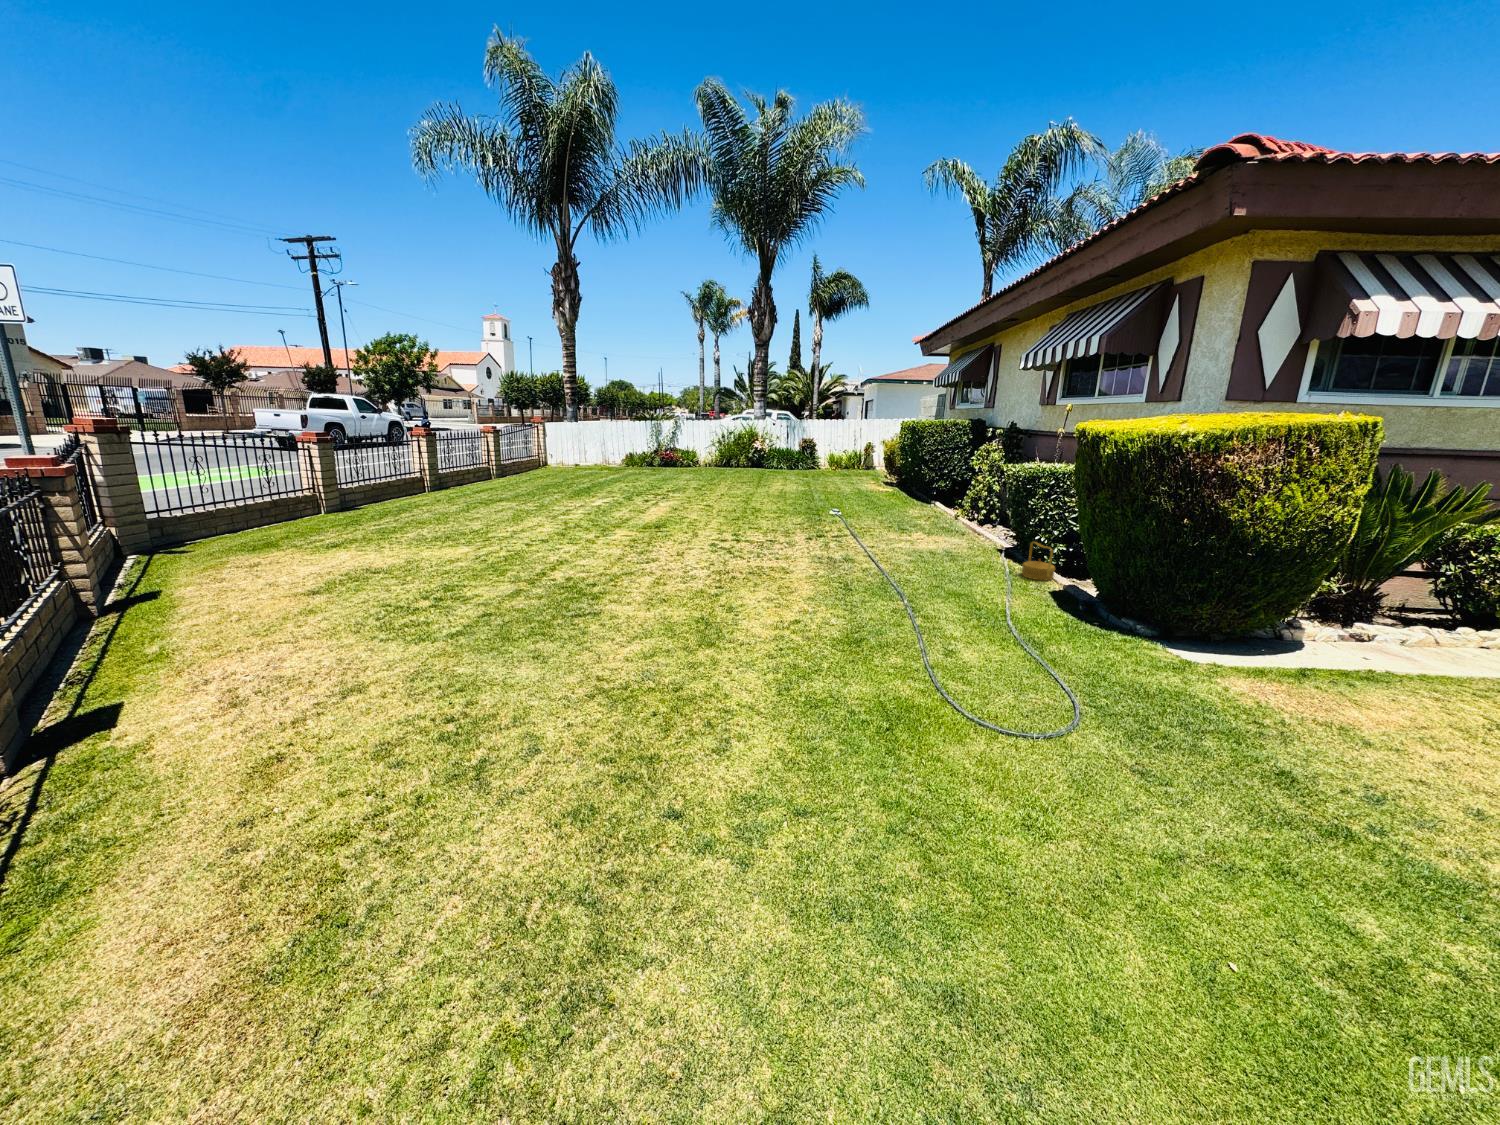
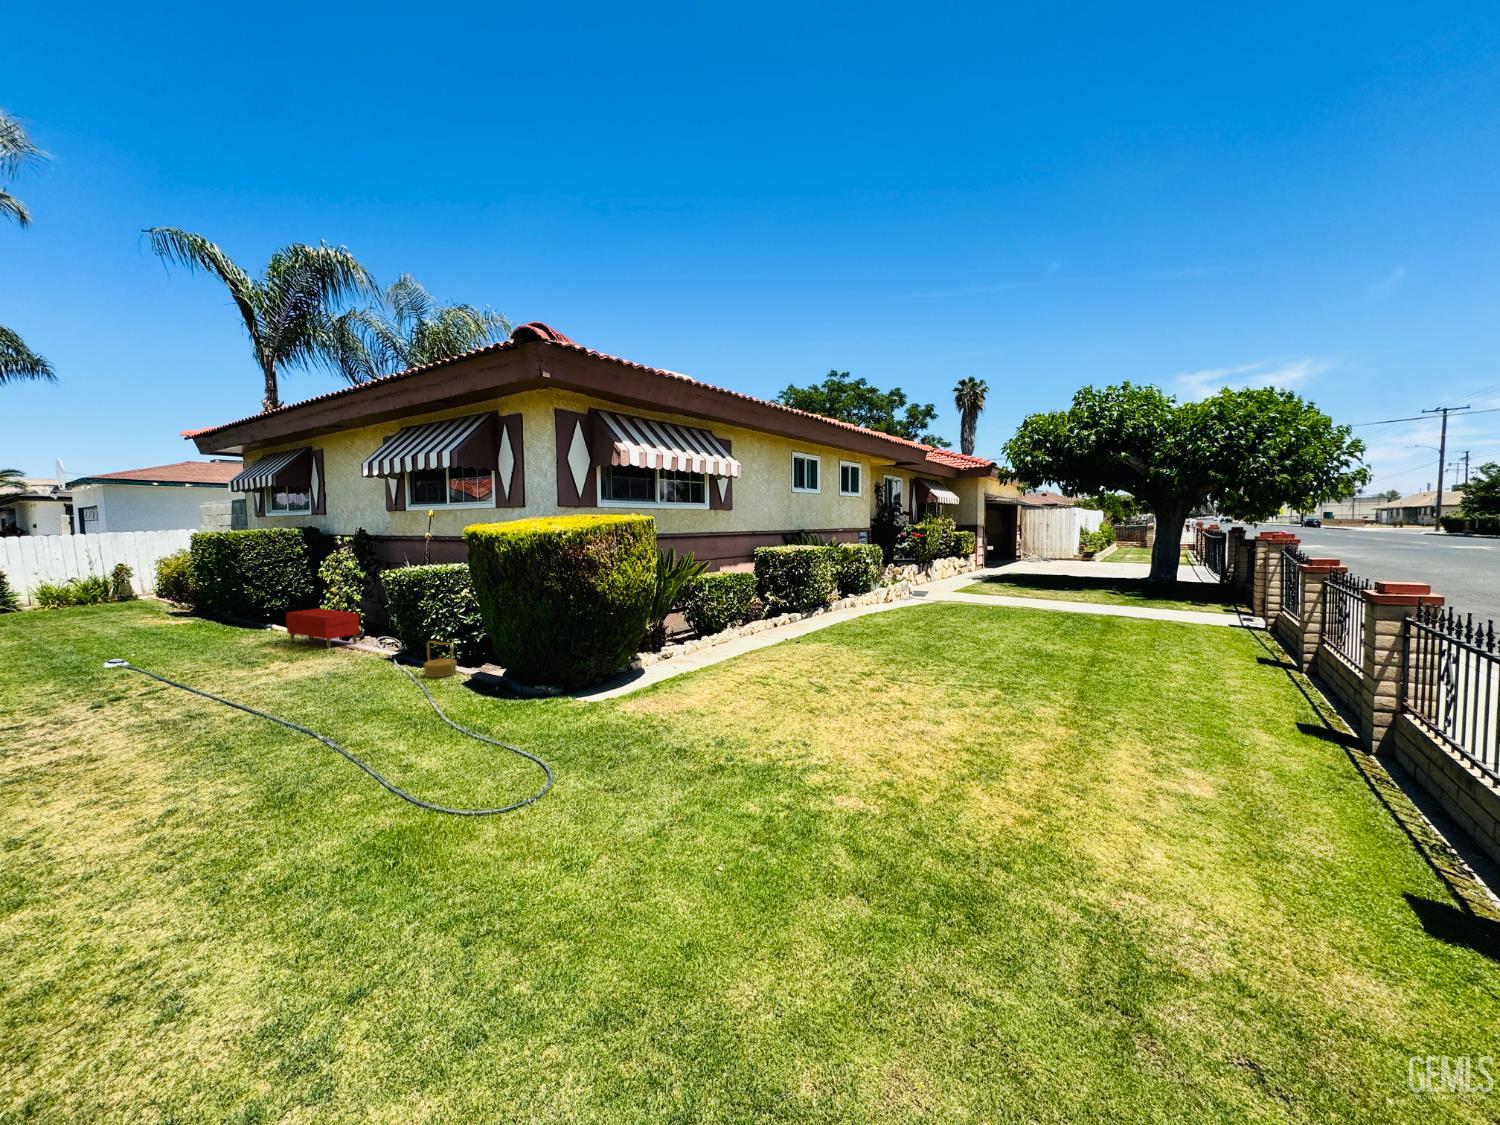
bench: none [938,494,991,531] -> present [286,609,359,649]

